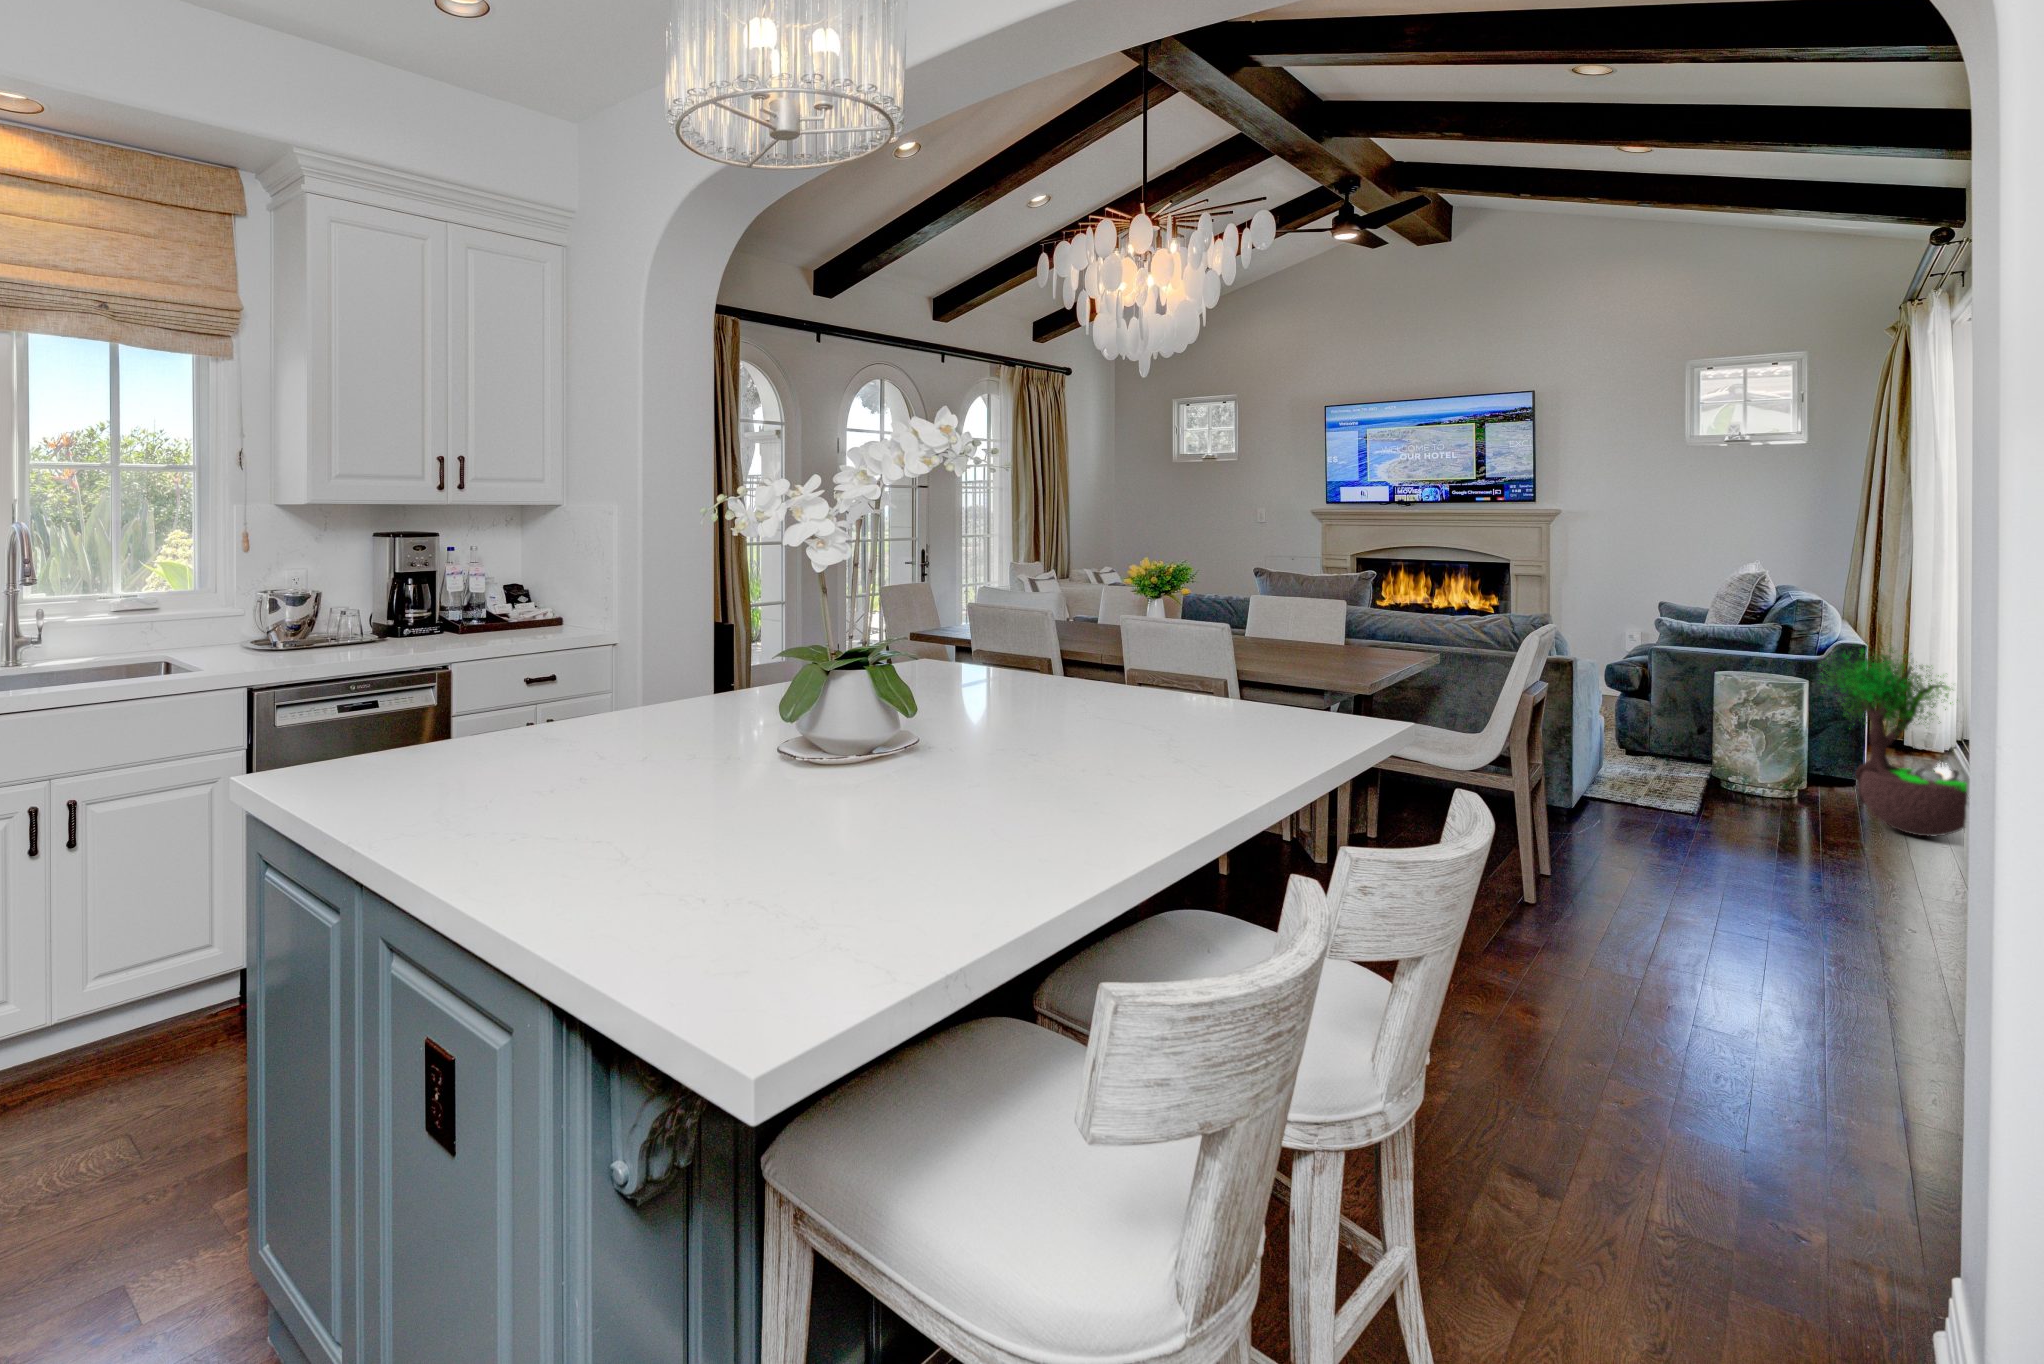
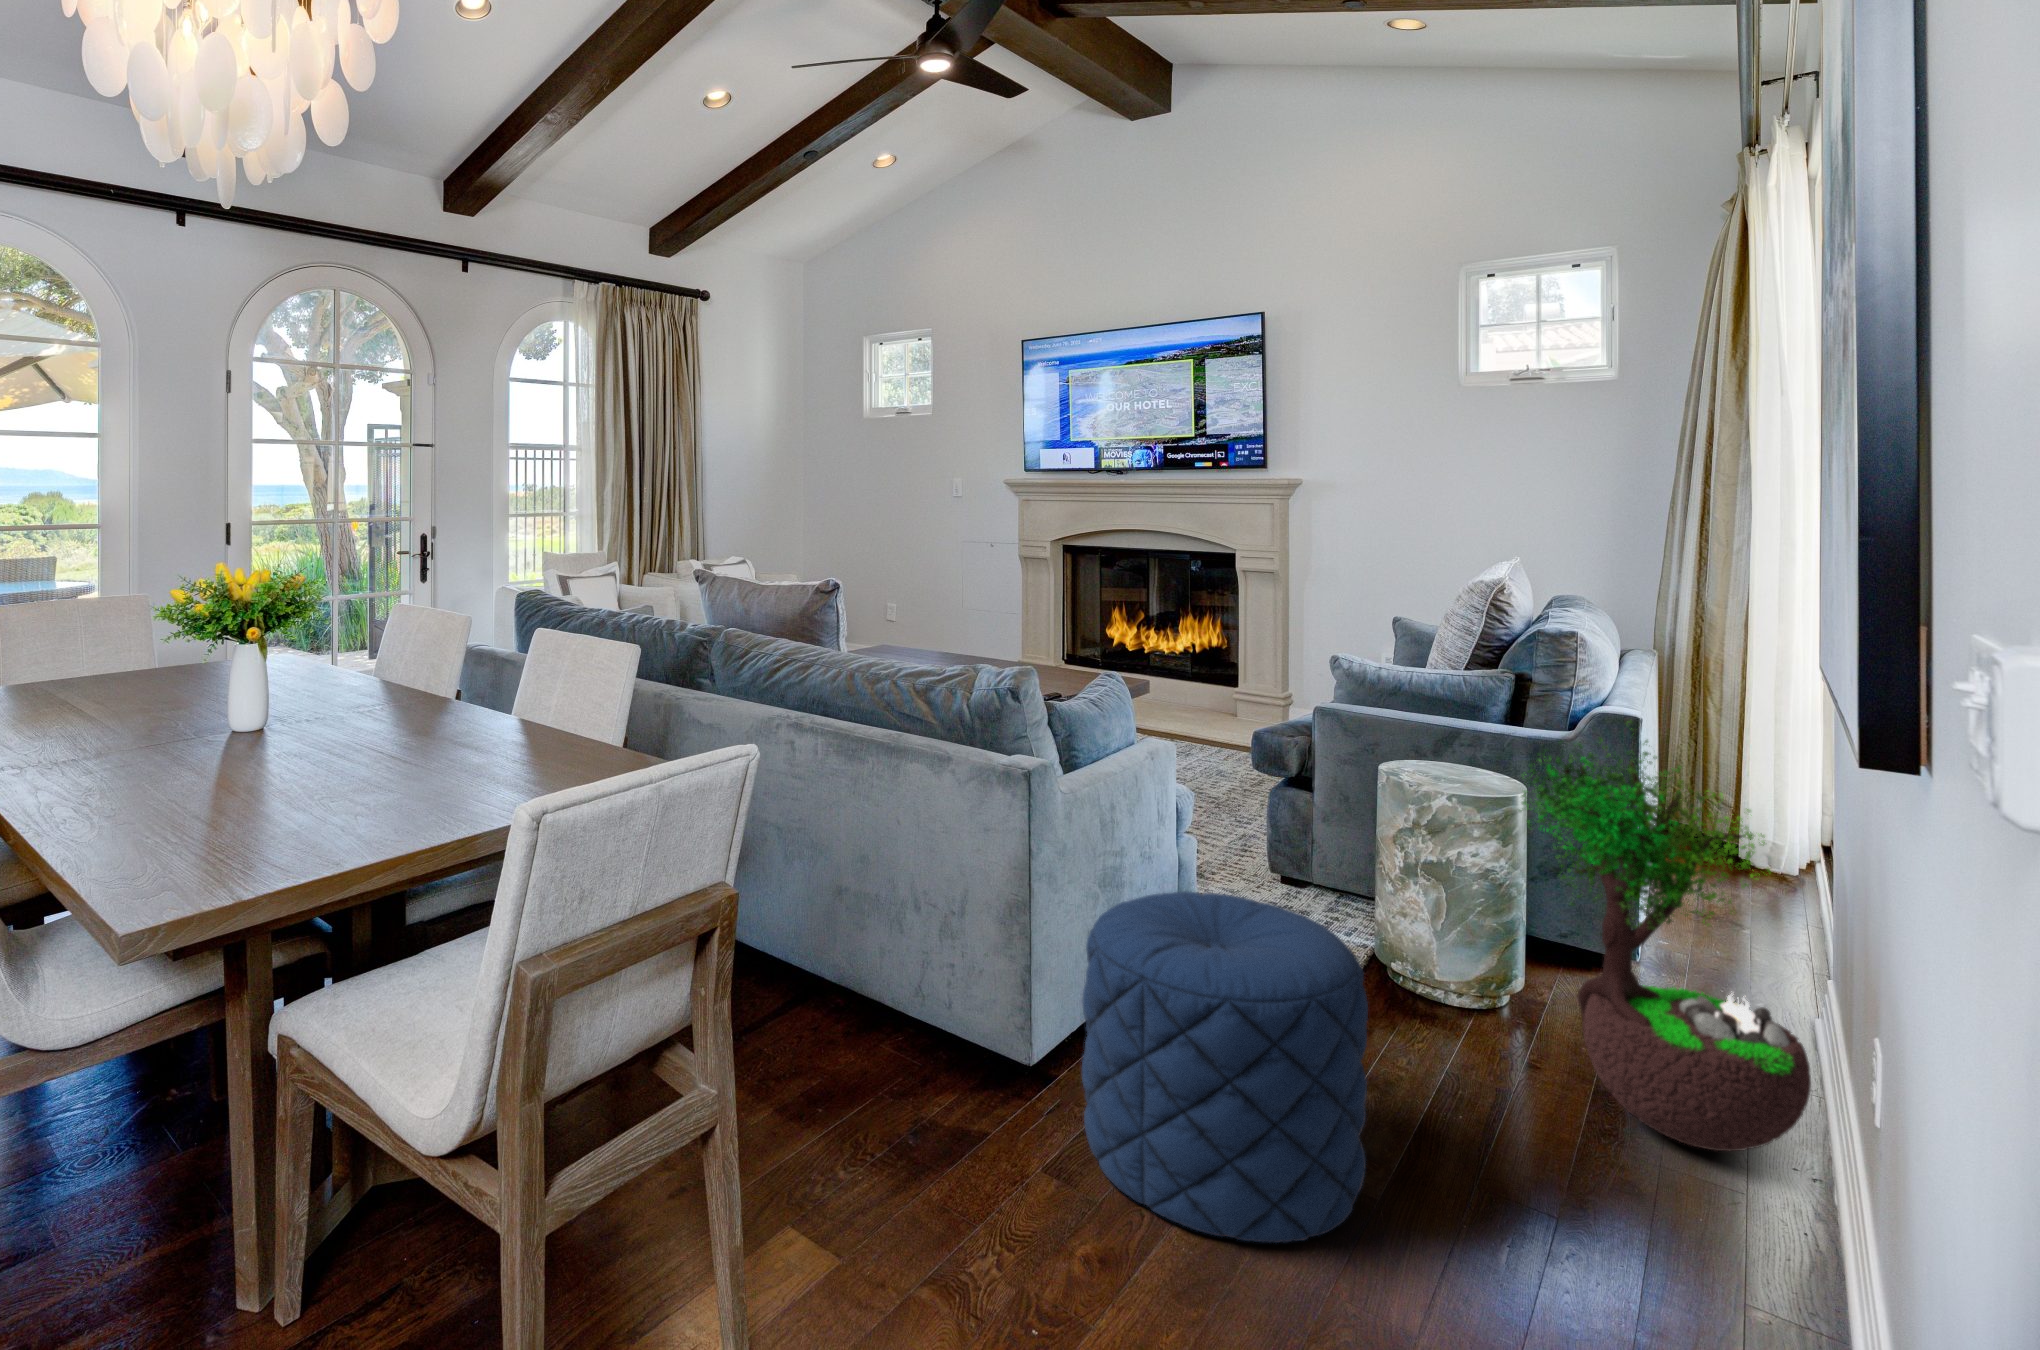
pouf: none [1613,718,1776,857] -> present [1082,892,1368,1243]

